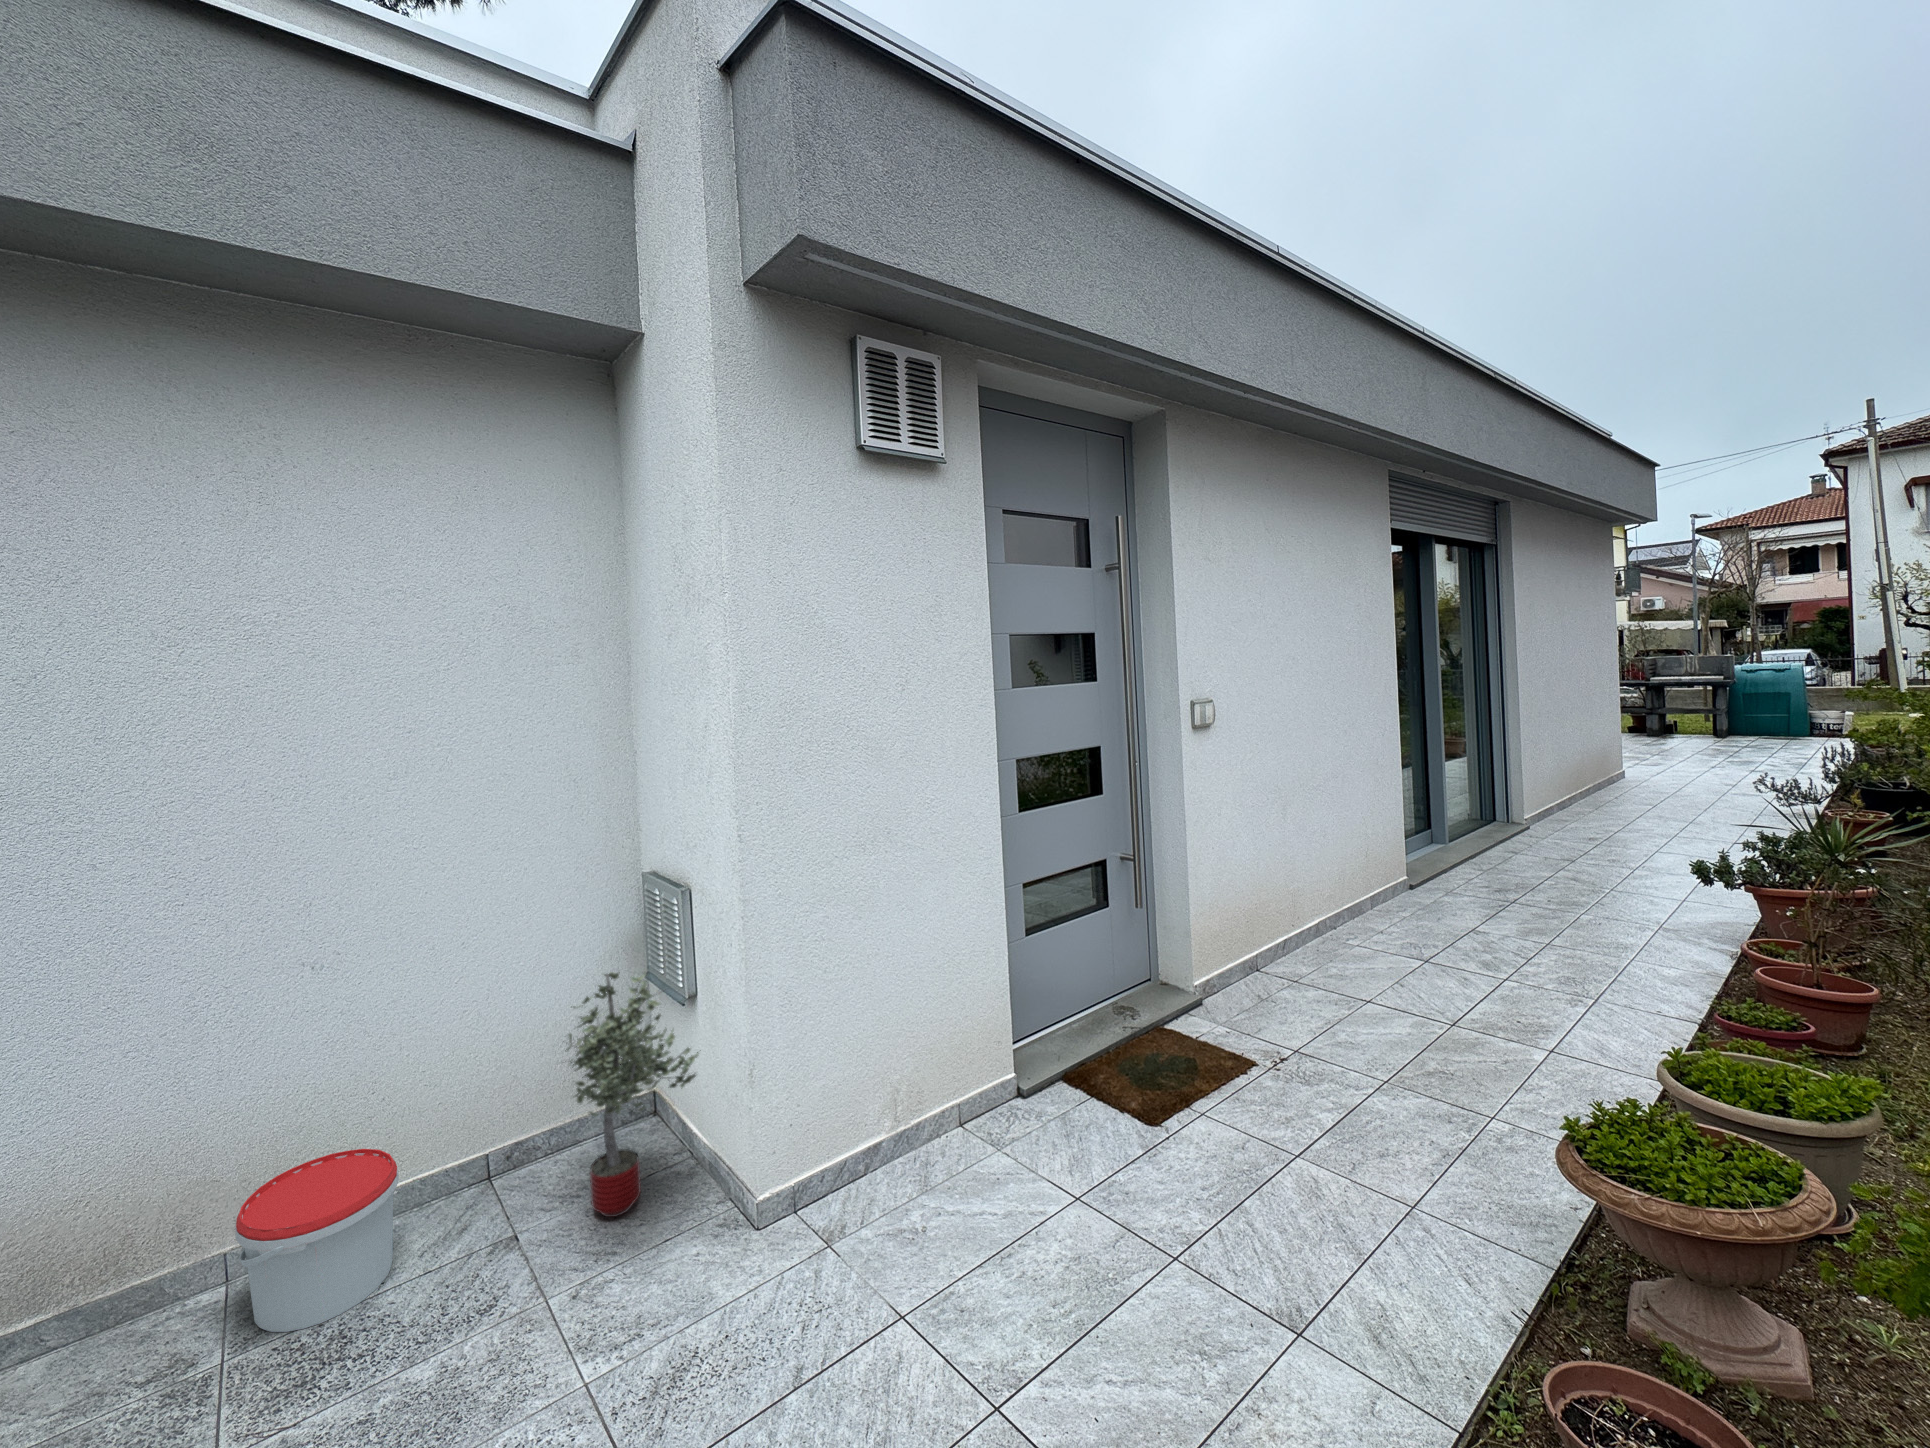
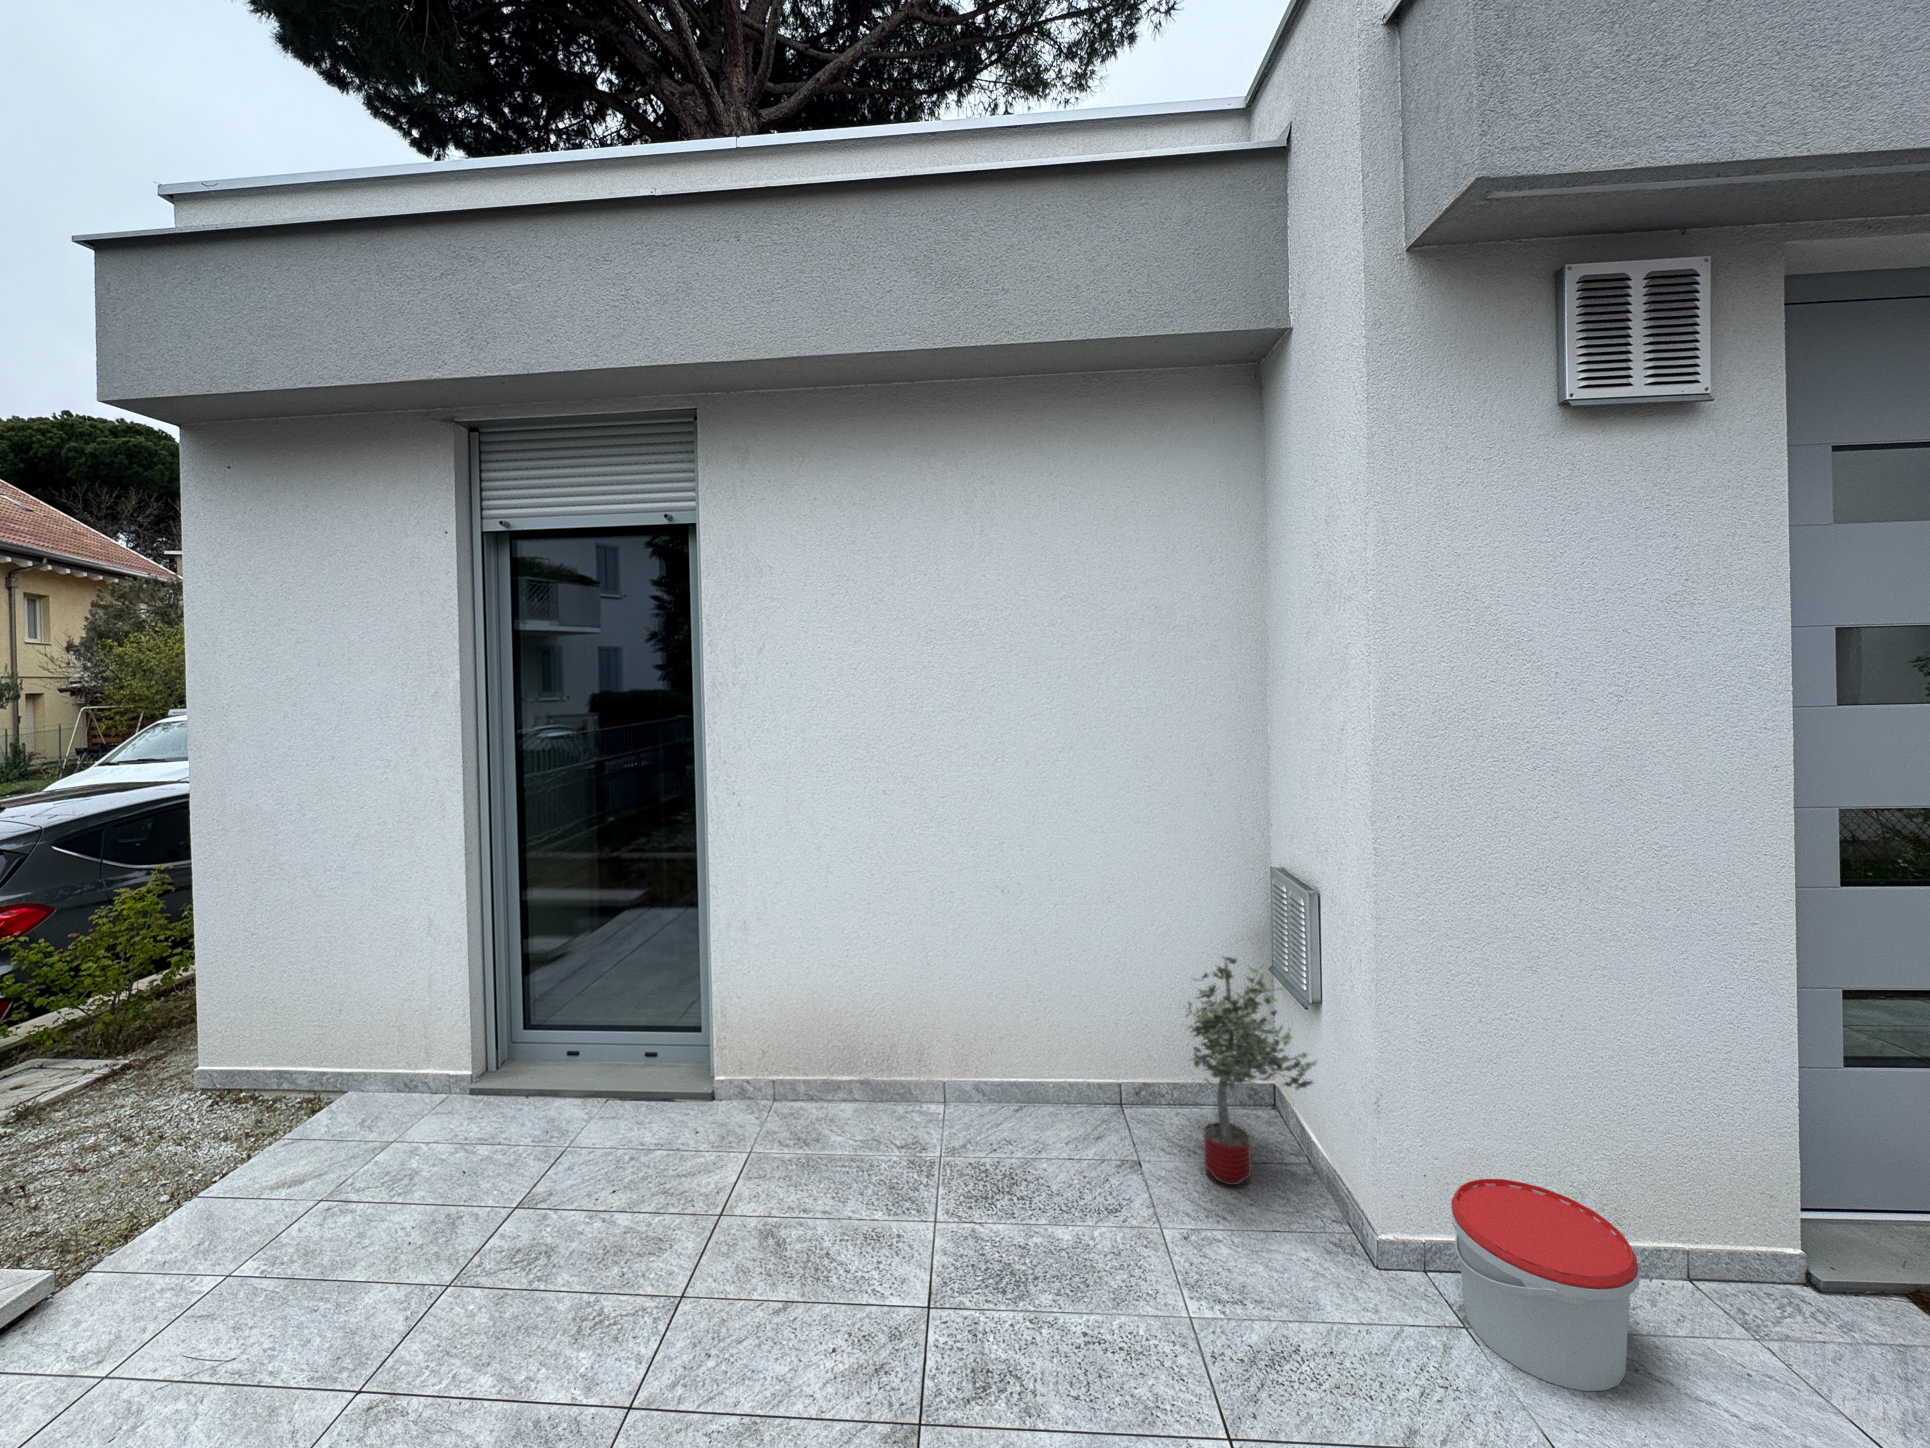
bucket: present [235,1149,399,1332] -> present [1451,1179,1640,1391]

